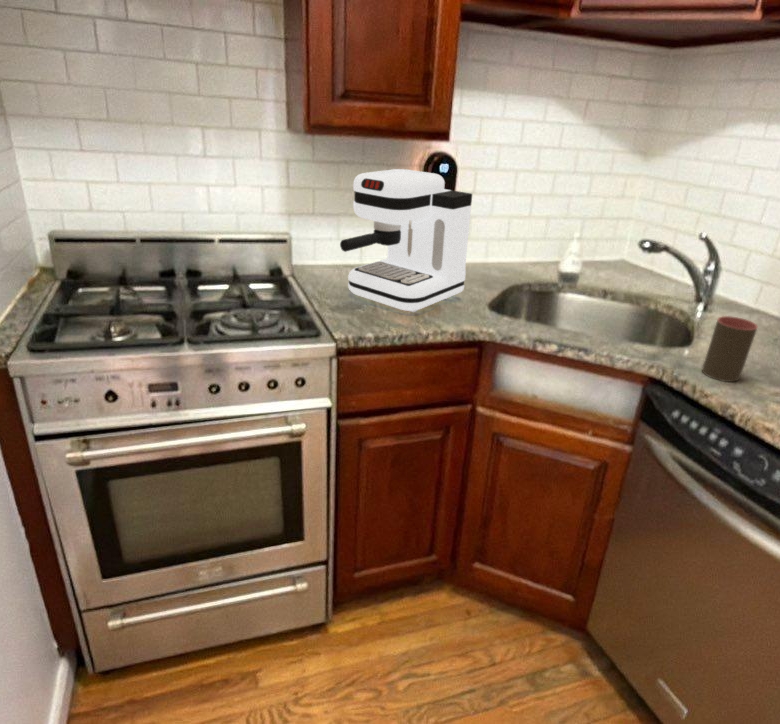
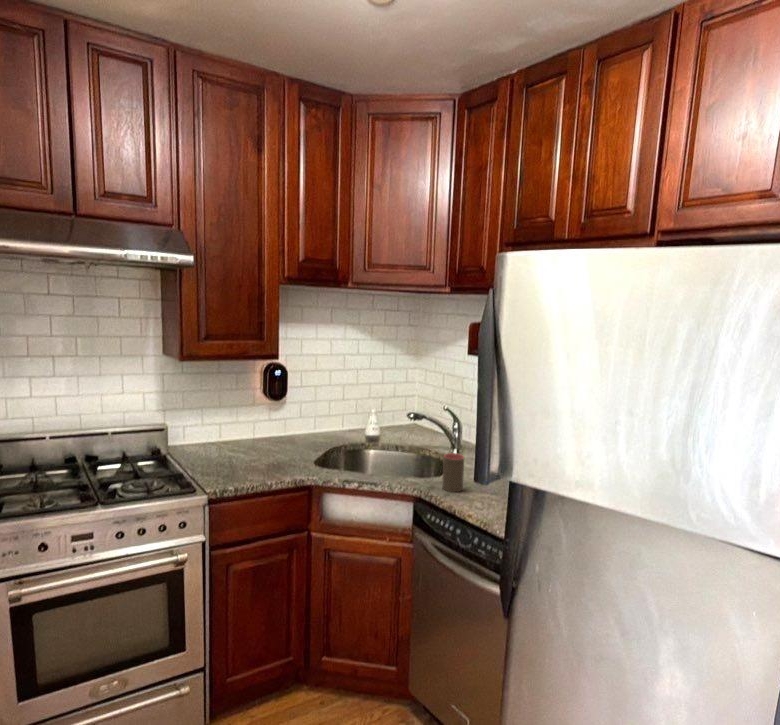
coffee maker: present [340,169,472,312] -> none [209,376,298,471]

